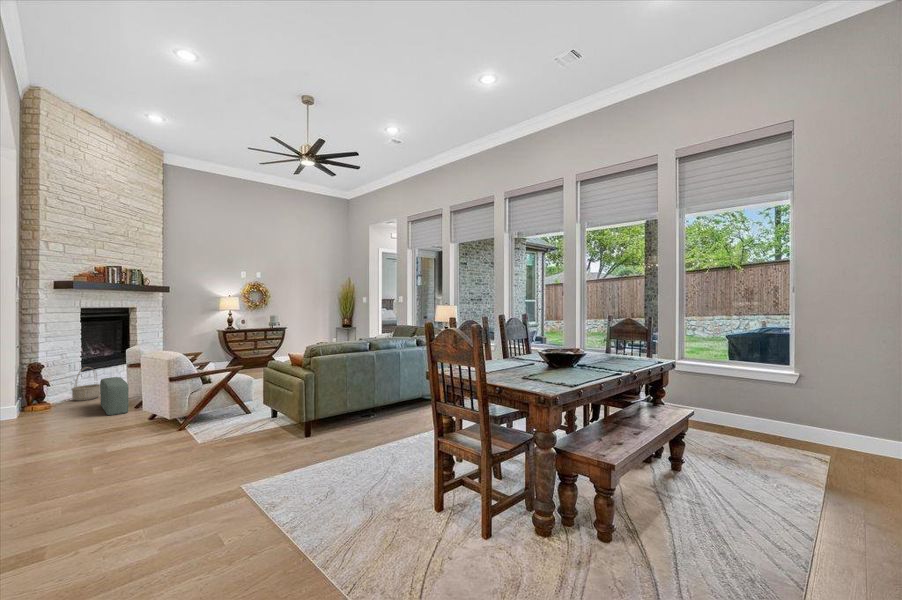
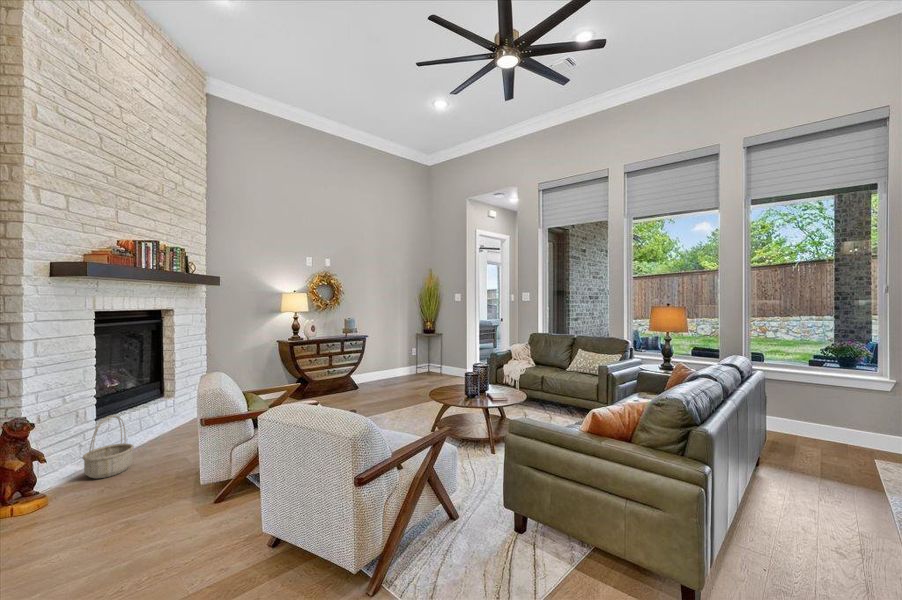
pouf: present [100,377,129,415] -> none [146,439,213,531]

